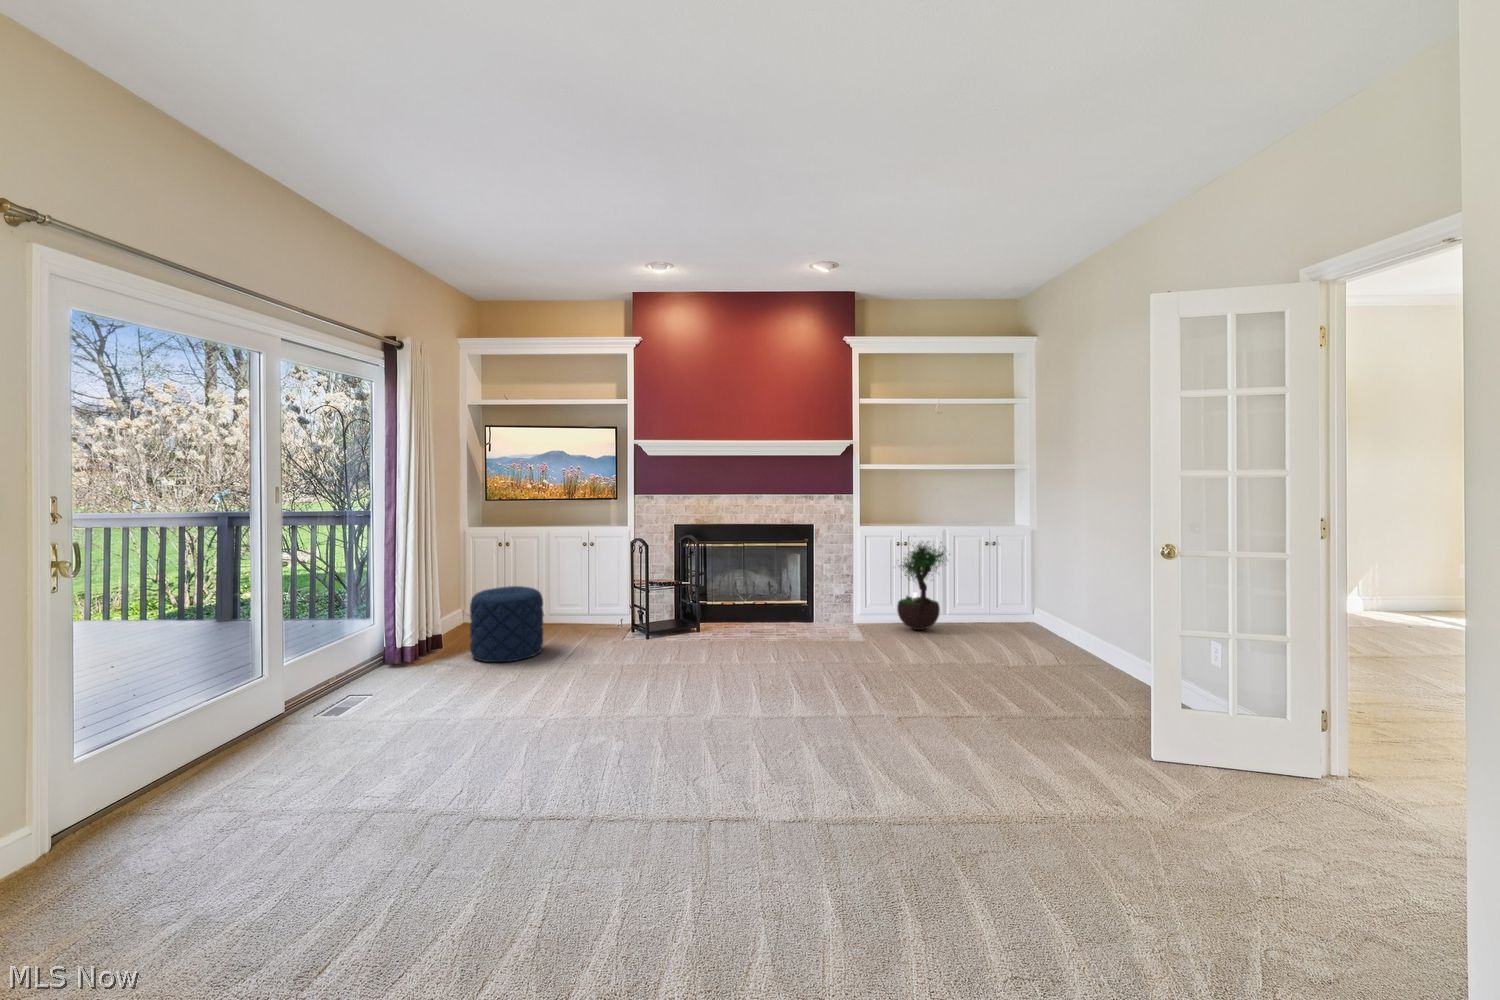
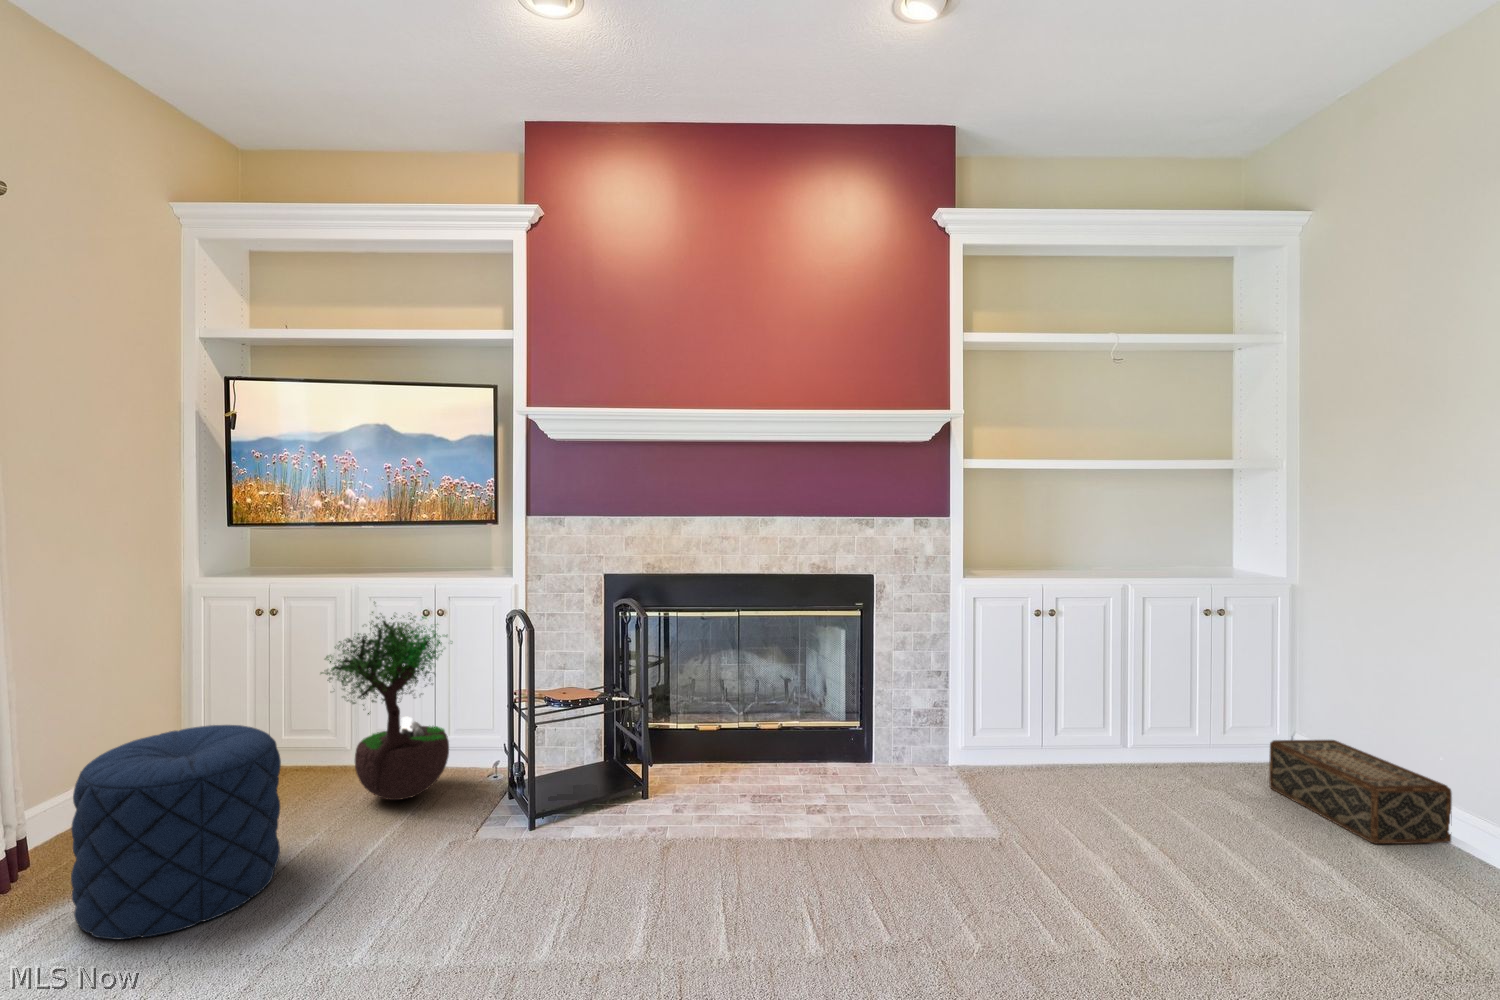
potted tree: present [897,541,950,630] -> present [321,612,452,800]
woven basket: none [1008,606,1072,645] -> present [1269,740,1452,844]

